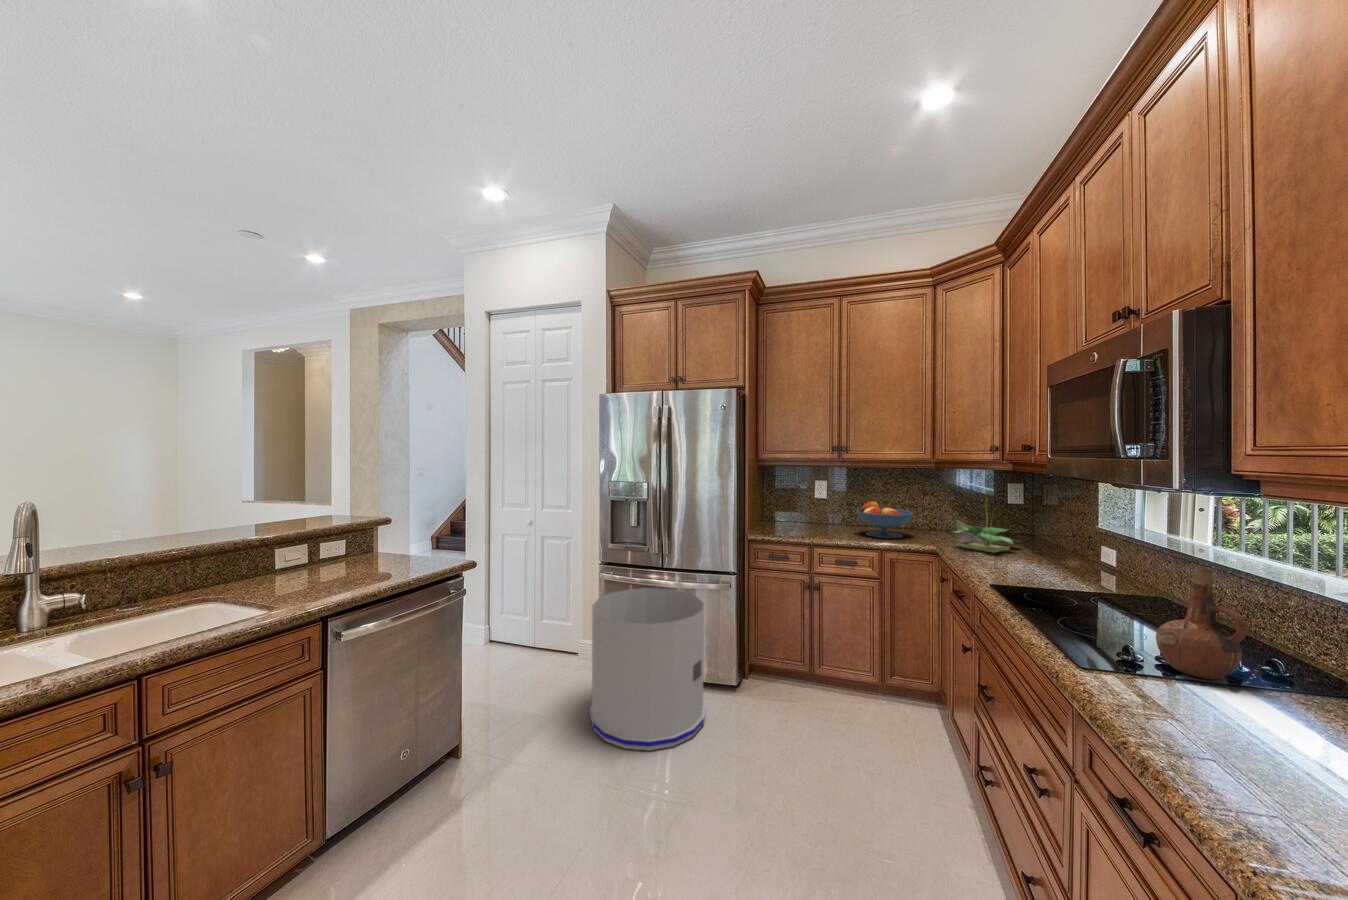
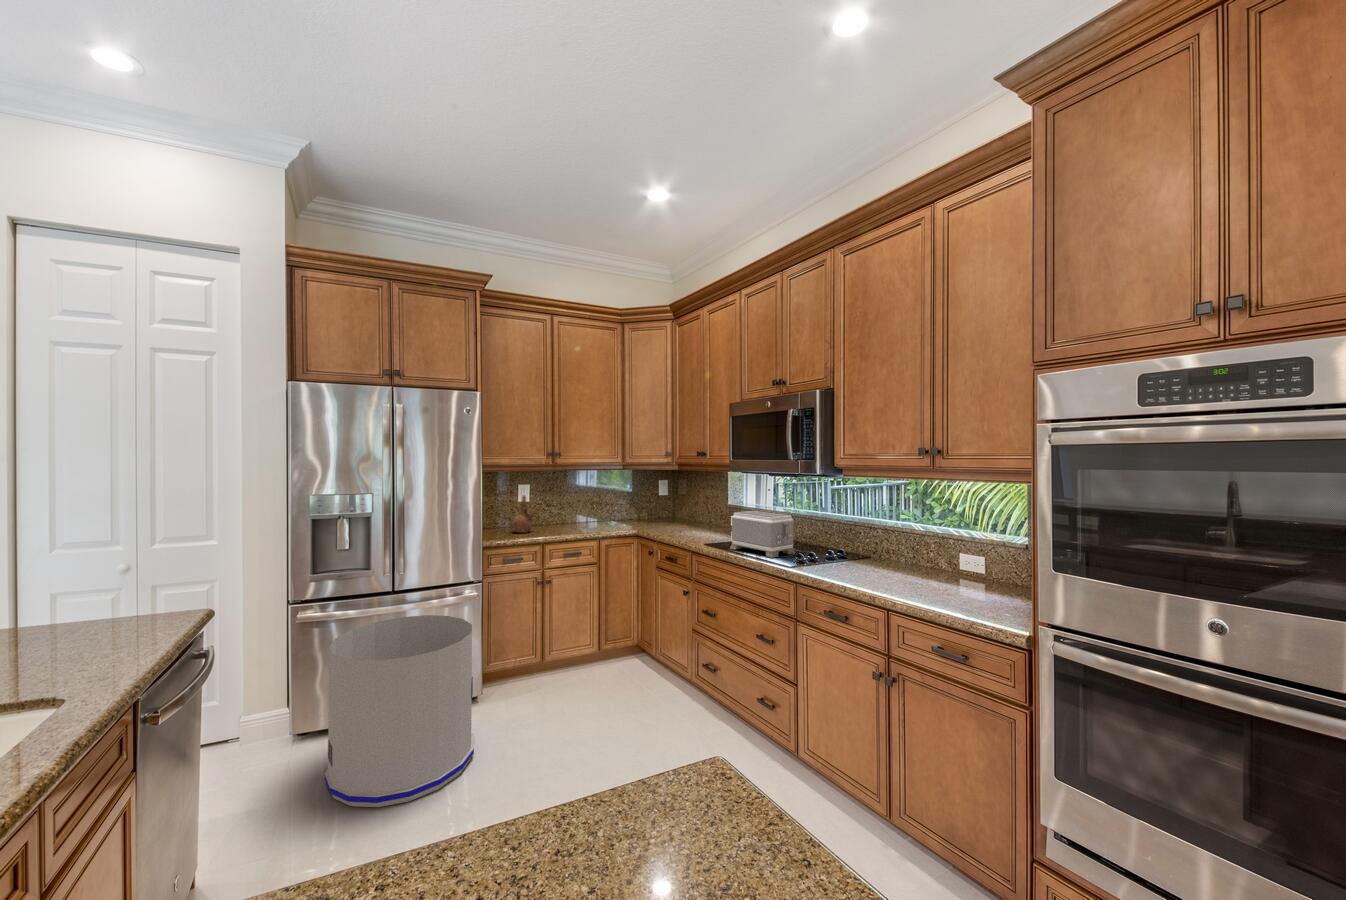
potted plant: present [955,498,1019,553] -> none [644,486,683,530]
fruit bowl: present [856,502,913,538] -> none [566,500,611,530]
toaster: none [1031,538,1160,627] -> present [730,511,795,558]
ceramic pitcher: present [1156,567,1248,680] -> present [512,496,534,533]

